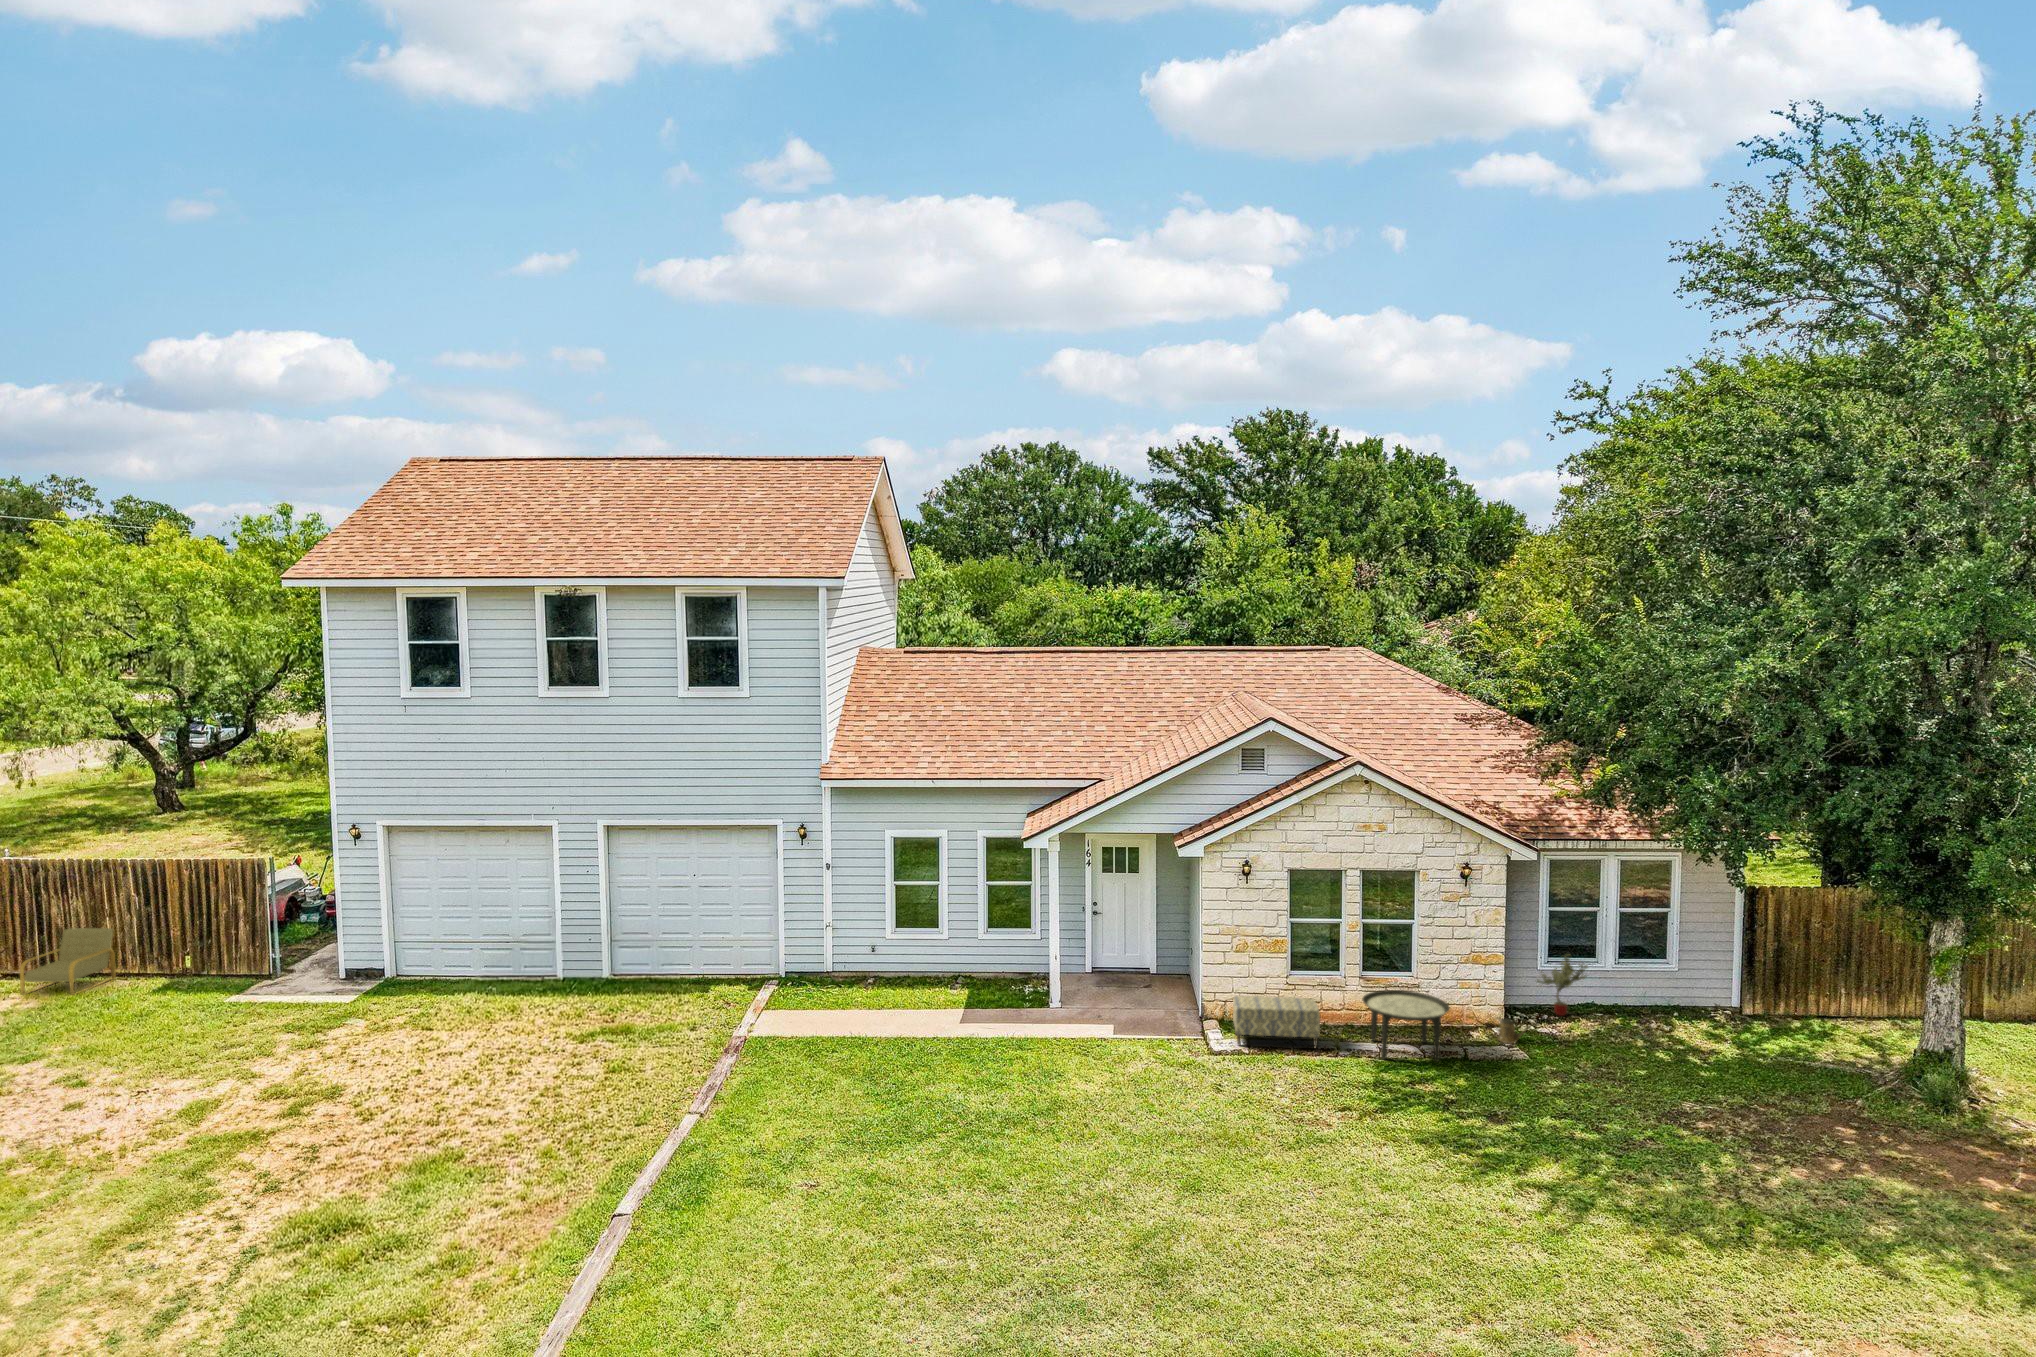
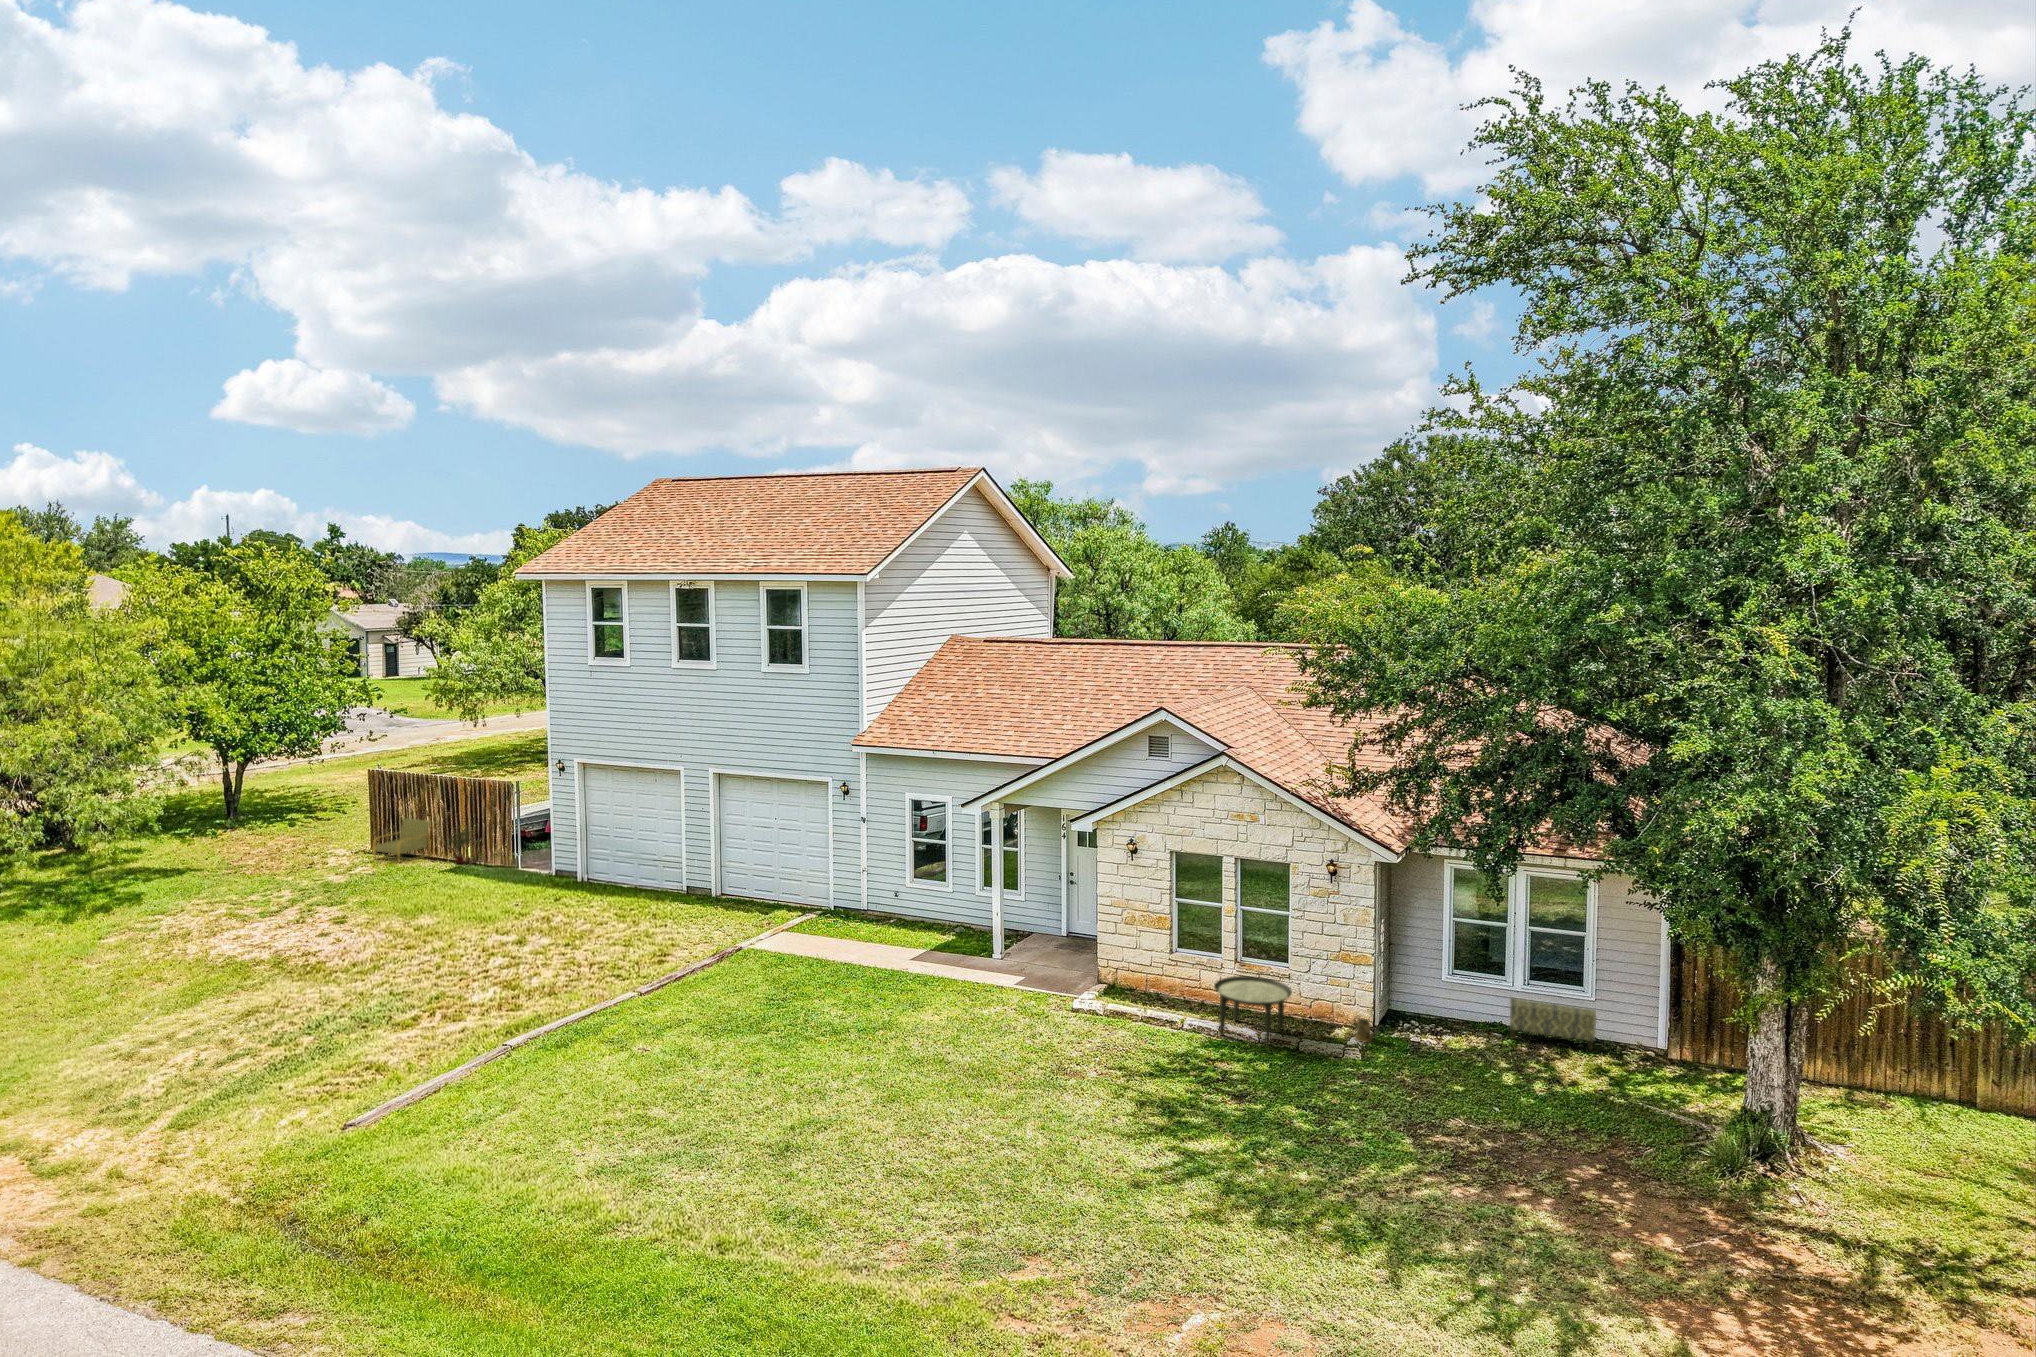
potted tree: present [1537,956,1587,1016] -> present [449,825,474,864]
bench: present [1233,996,1320,1048] -> present [1510,998,1596,1051]

